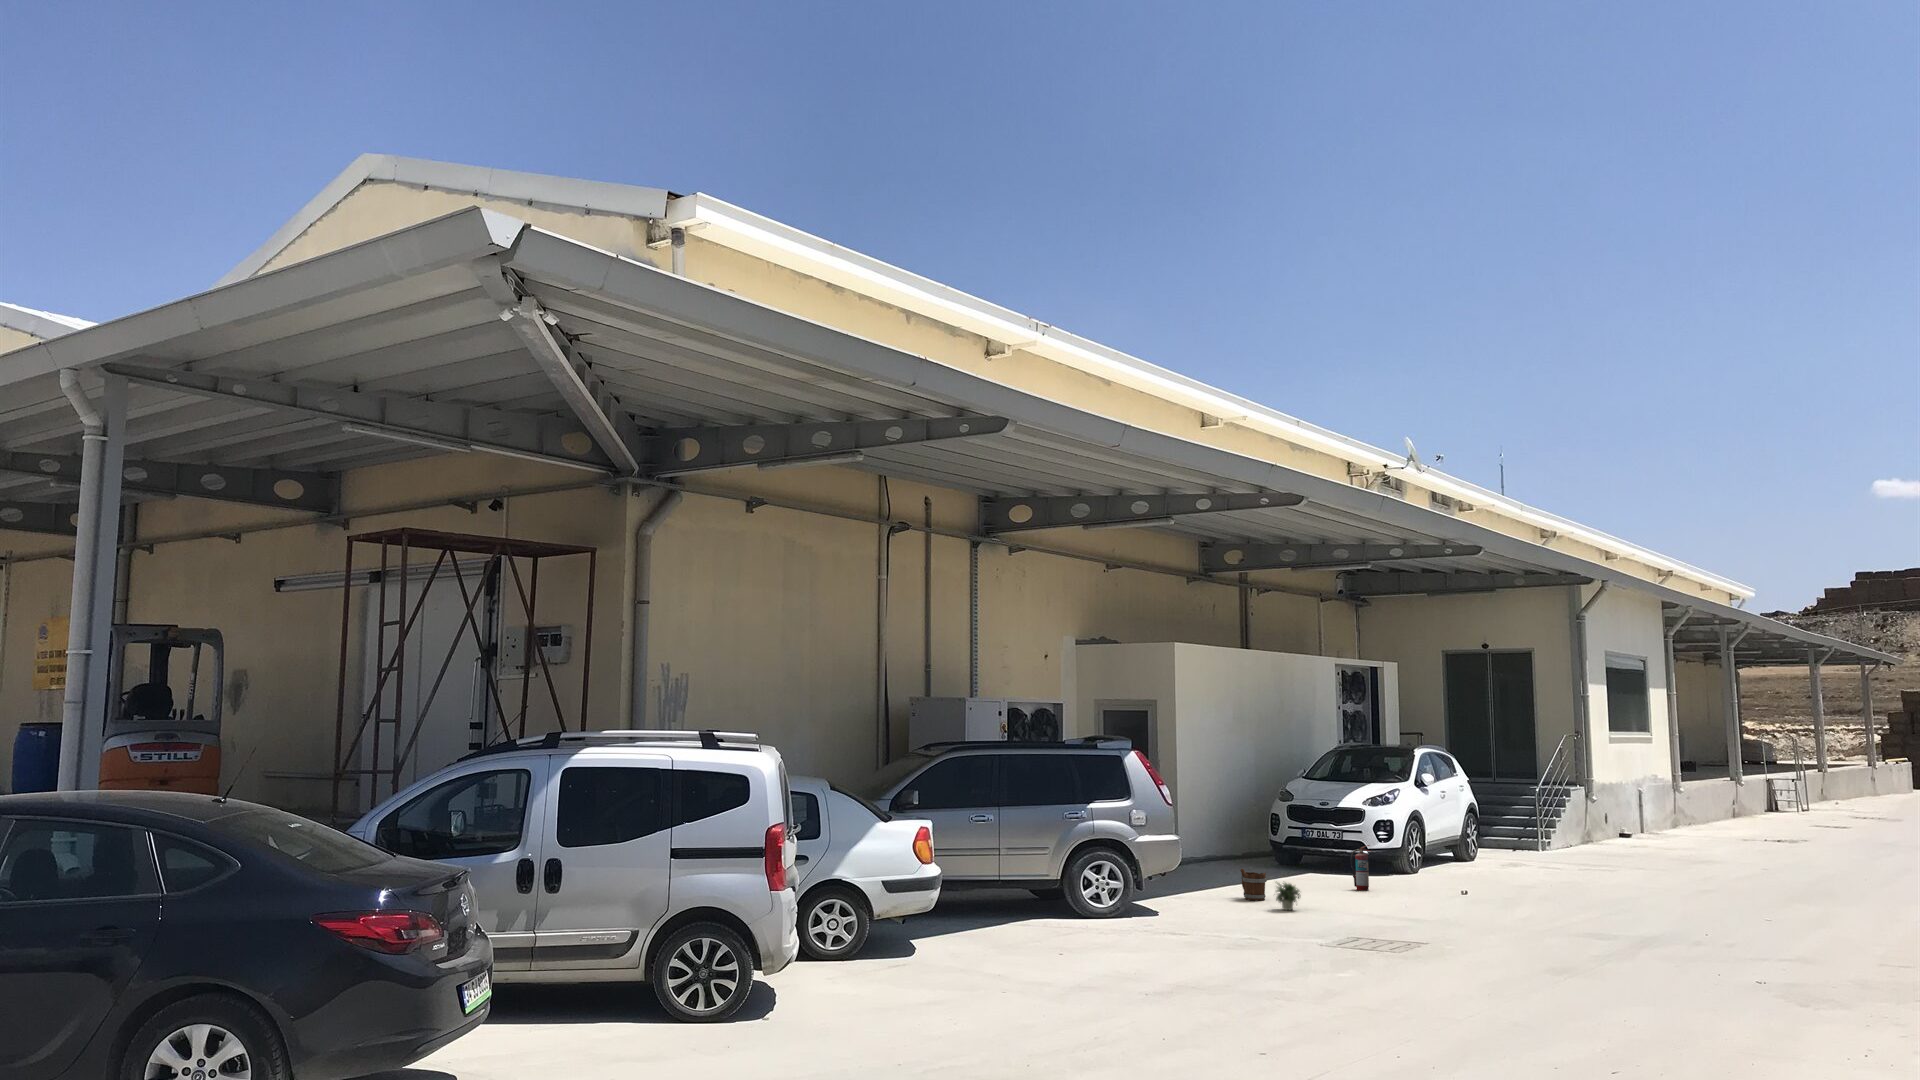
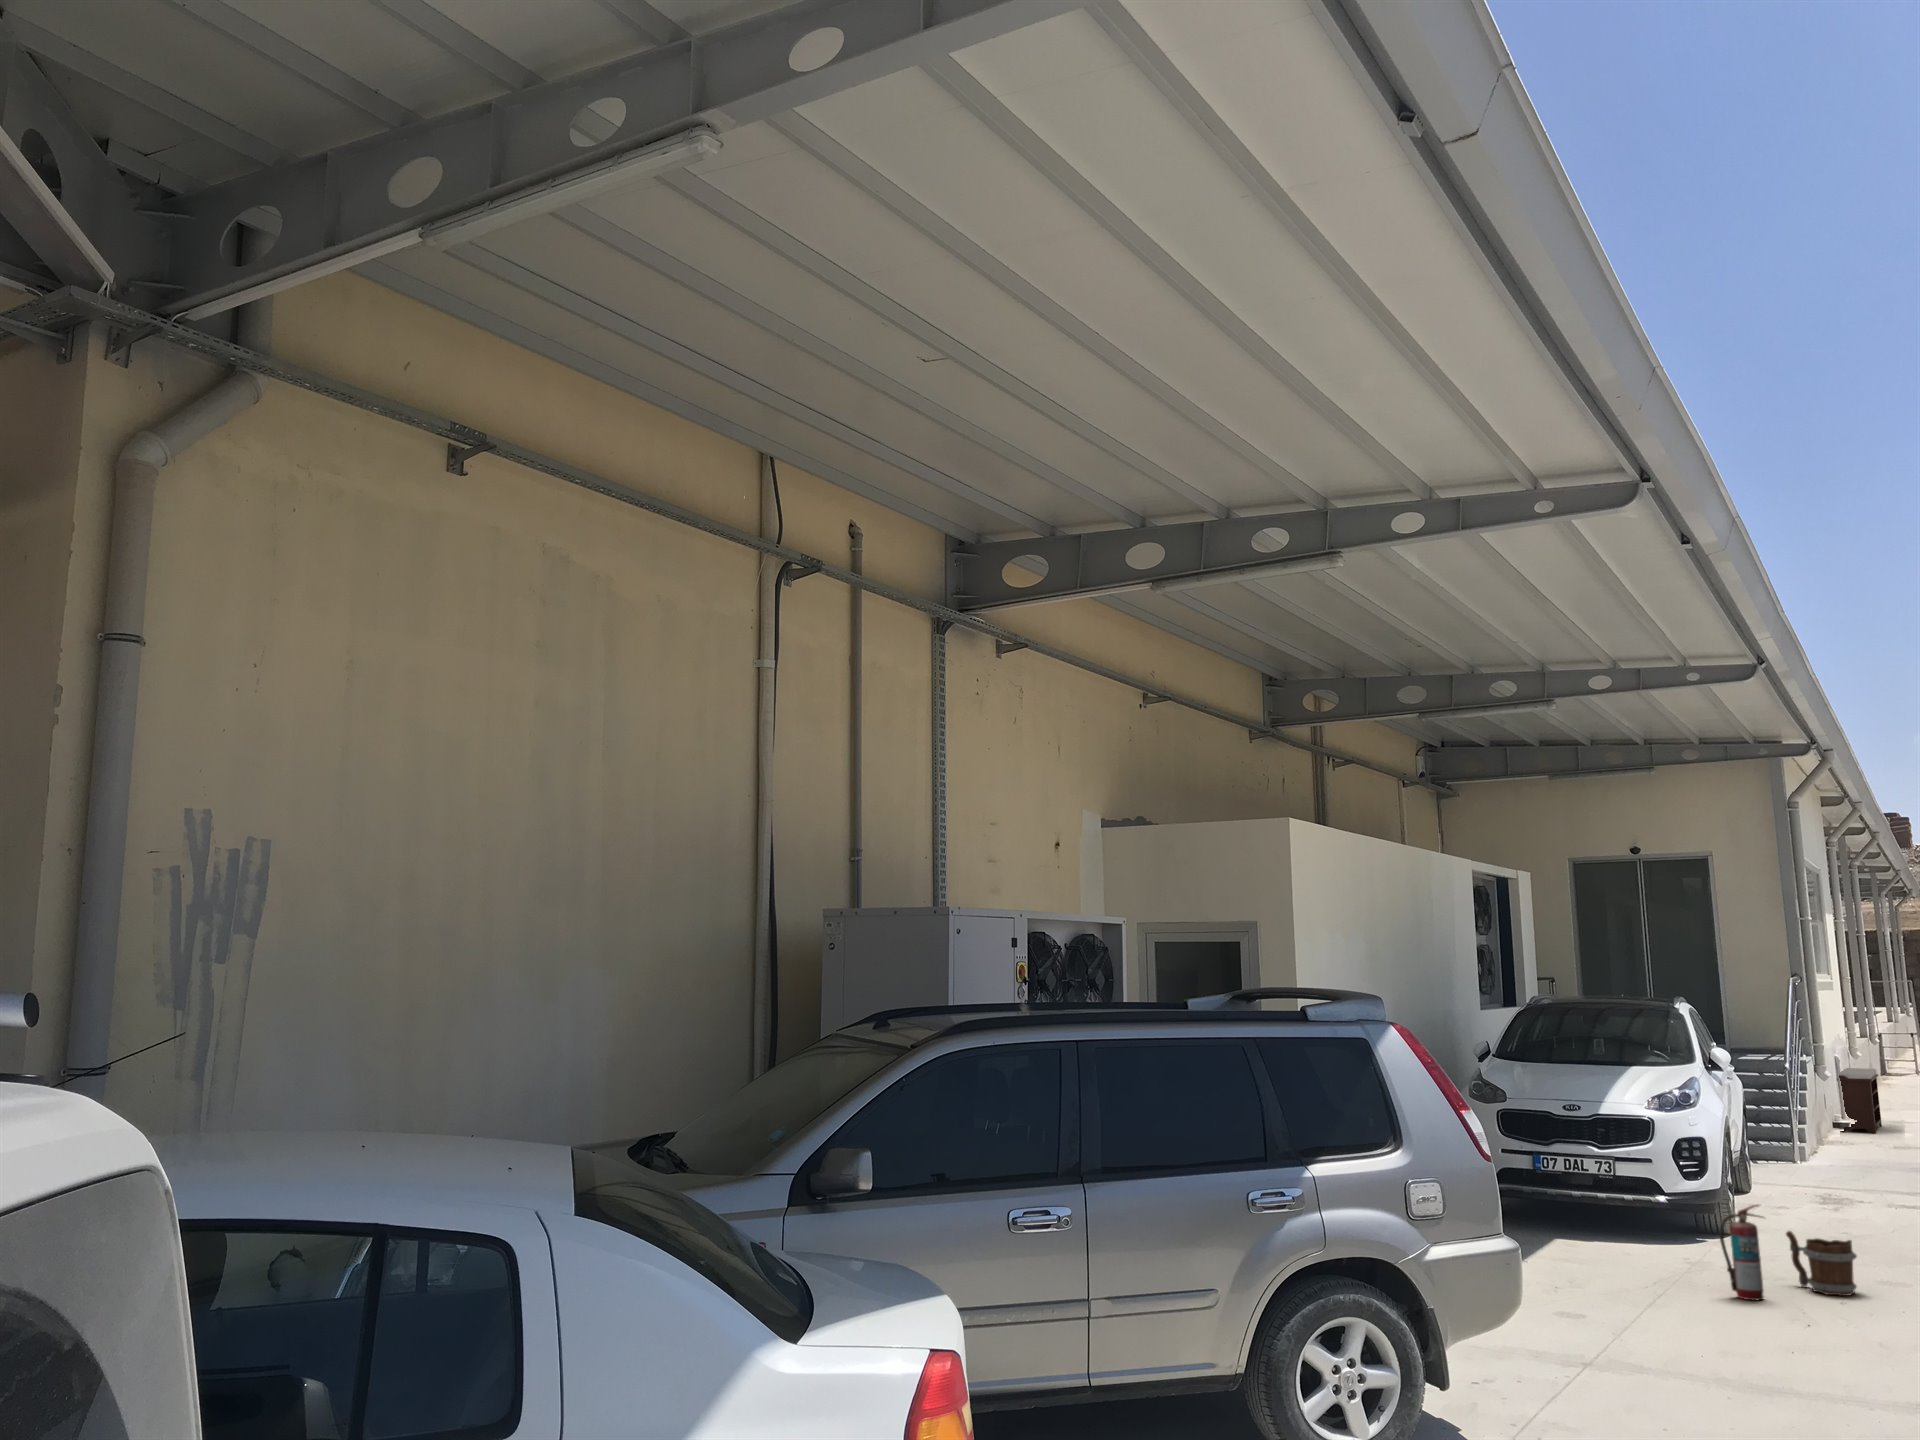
bench: none [1605,797,1646,840] -> present [1839,1068,1882,1134]
bucket: present [1240,869,1267,901] -> present [1786,1231,1857,1296]
potted plant: present [1276,883,1300,910] -> none [1689,1324,1777,1403]

